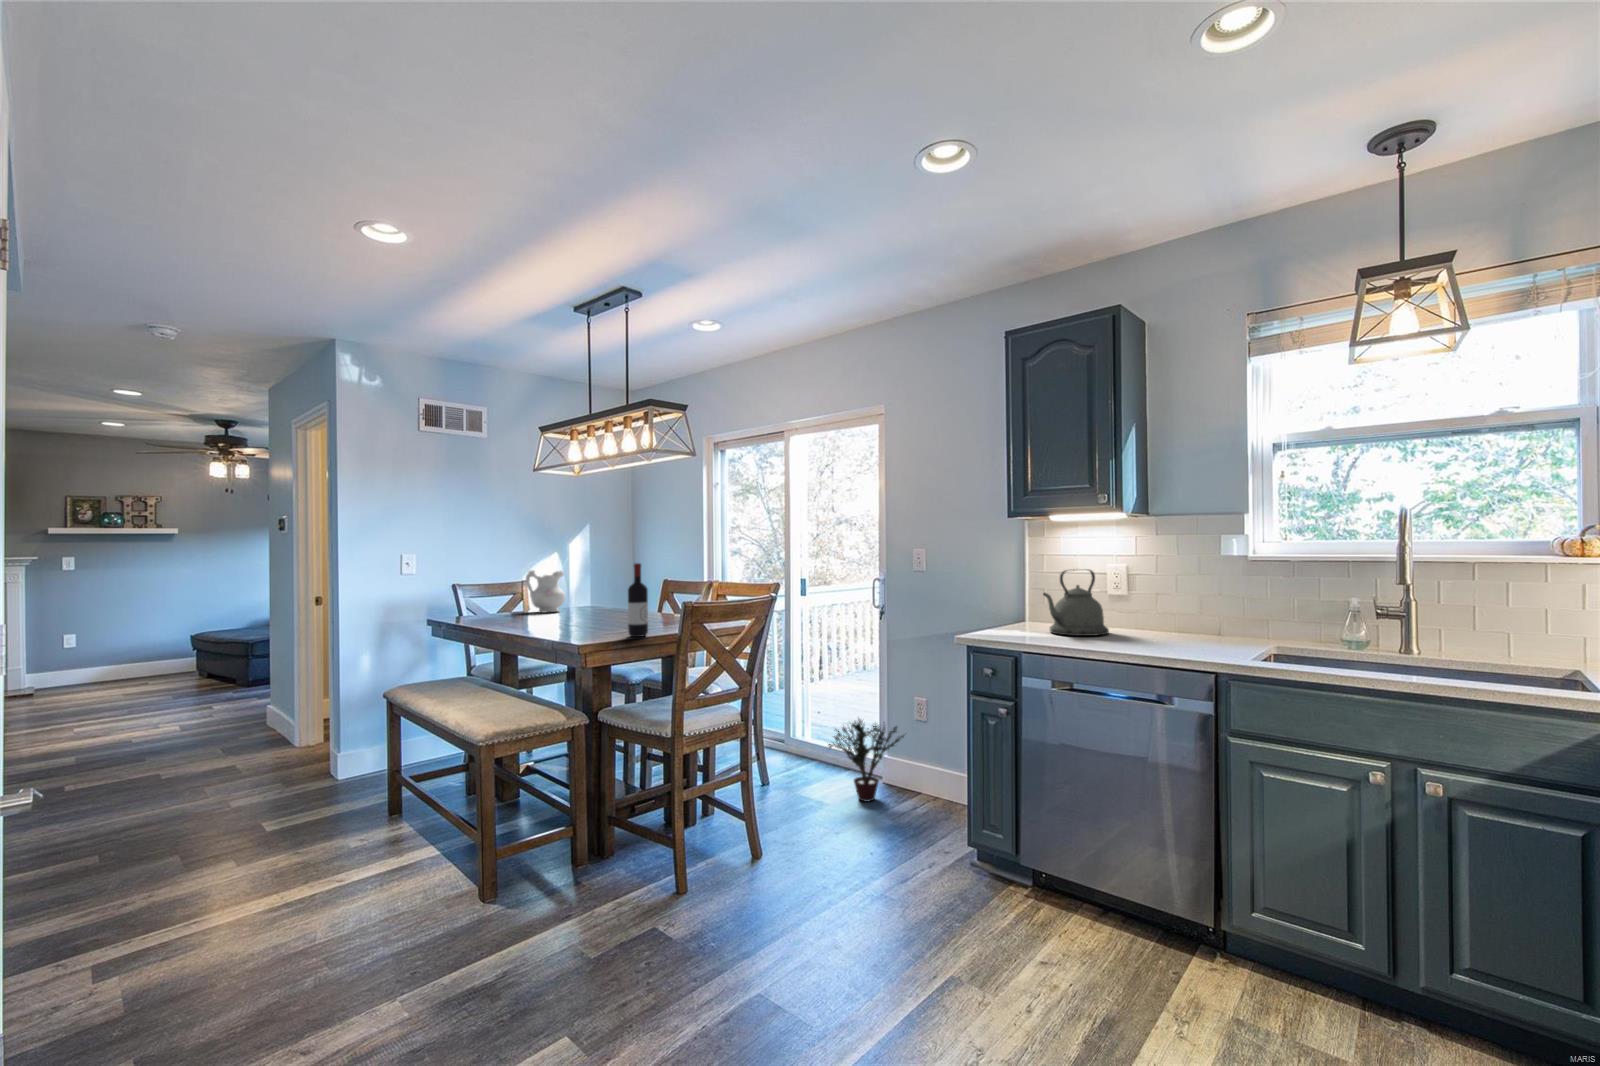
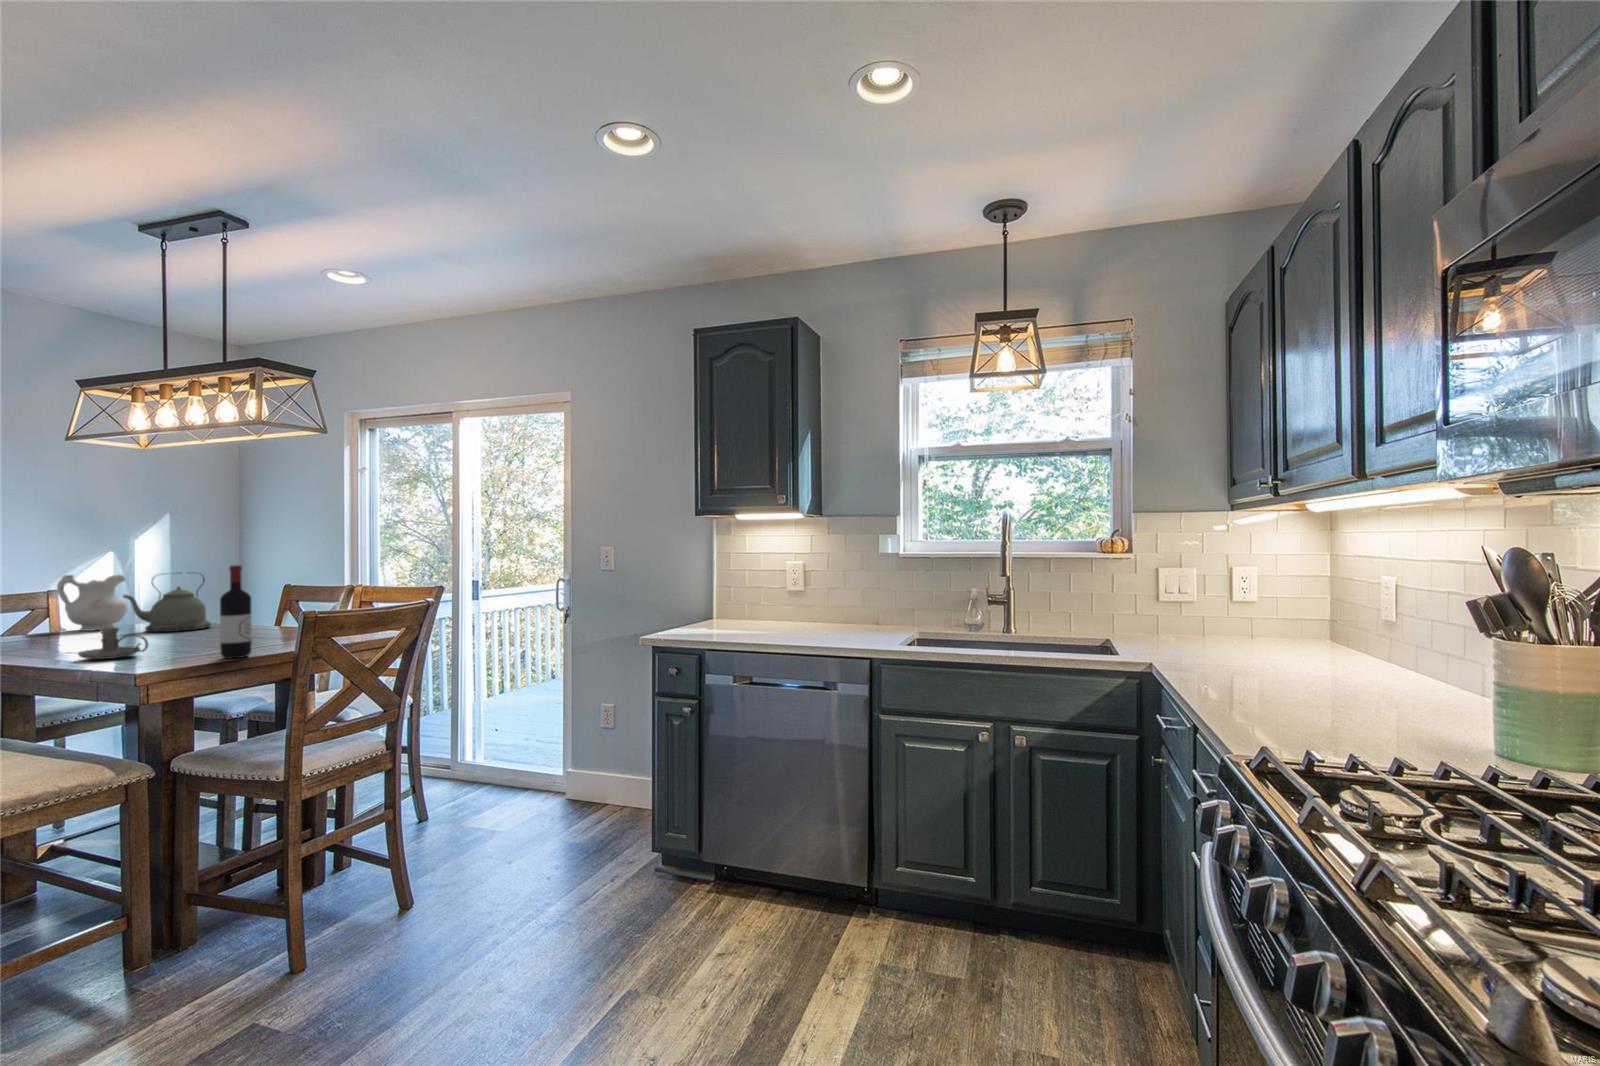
kettle: present [1043,569,1109,636] -> present [123,572,211,632]
candle holder: none [544,610,584,633] -> present [78,628,148,659]
potted plant: present [829,719,904,802] -> none [494,725,587,815]

